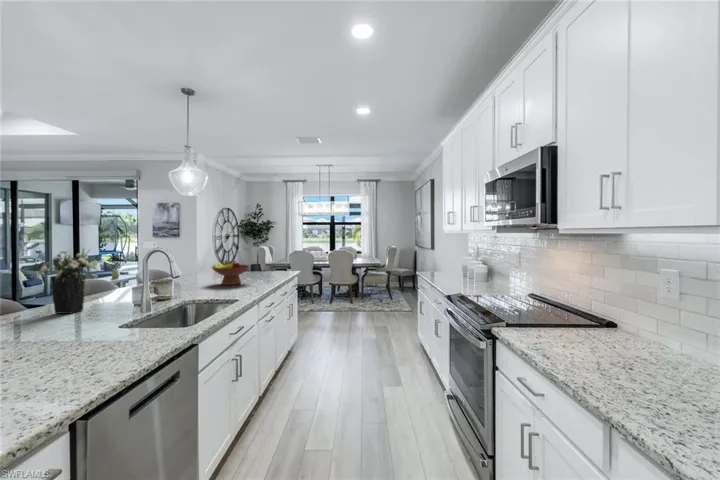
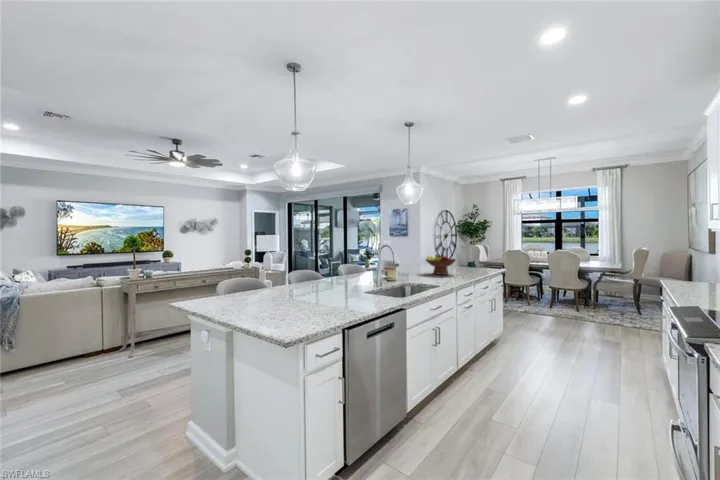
flower arrangement: present [34,249,100,314] -> none [324,242,357,282]

